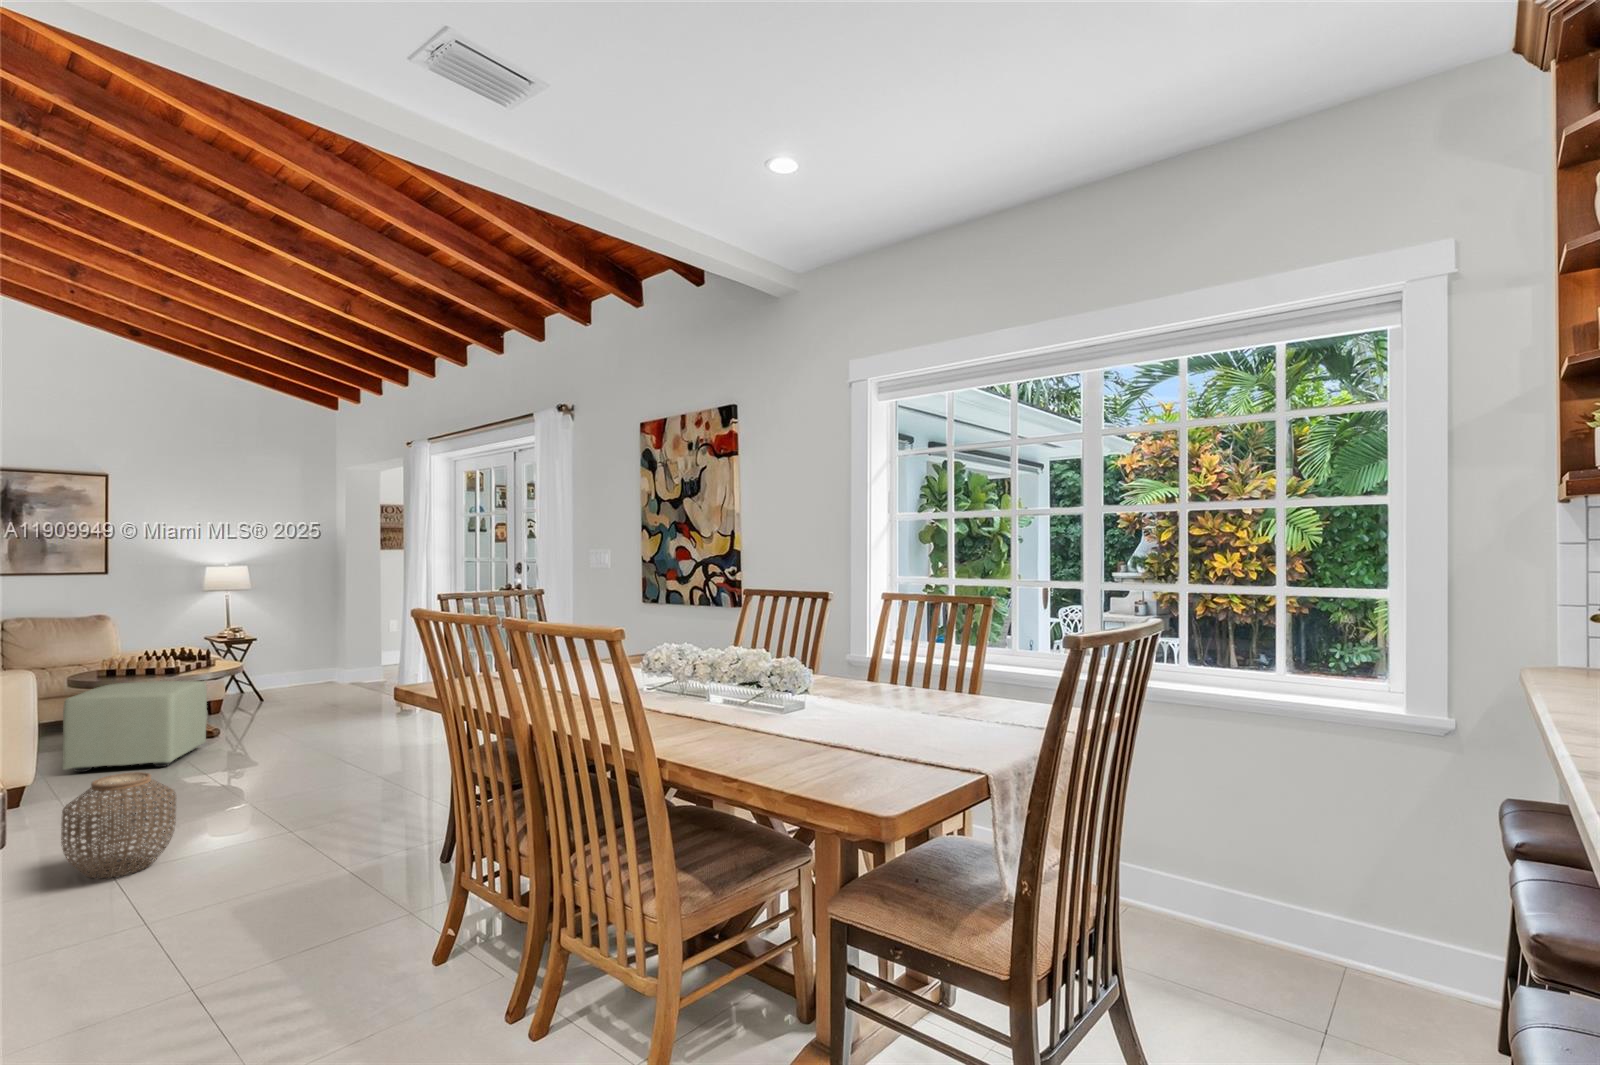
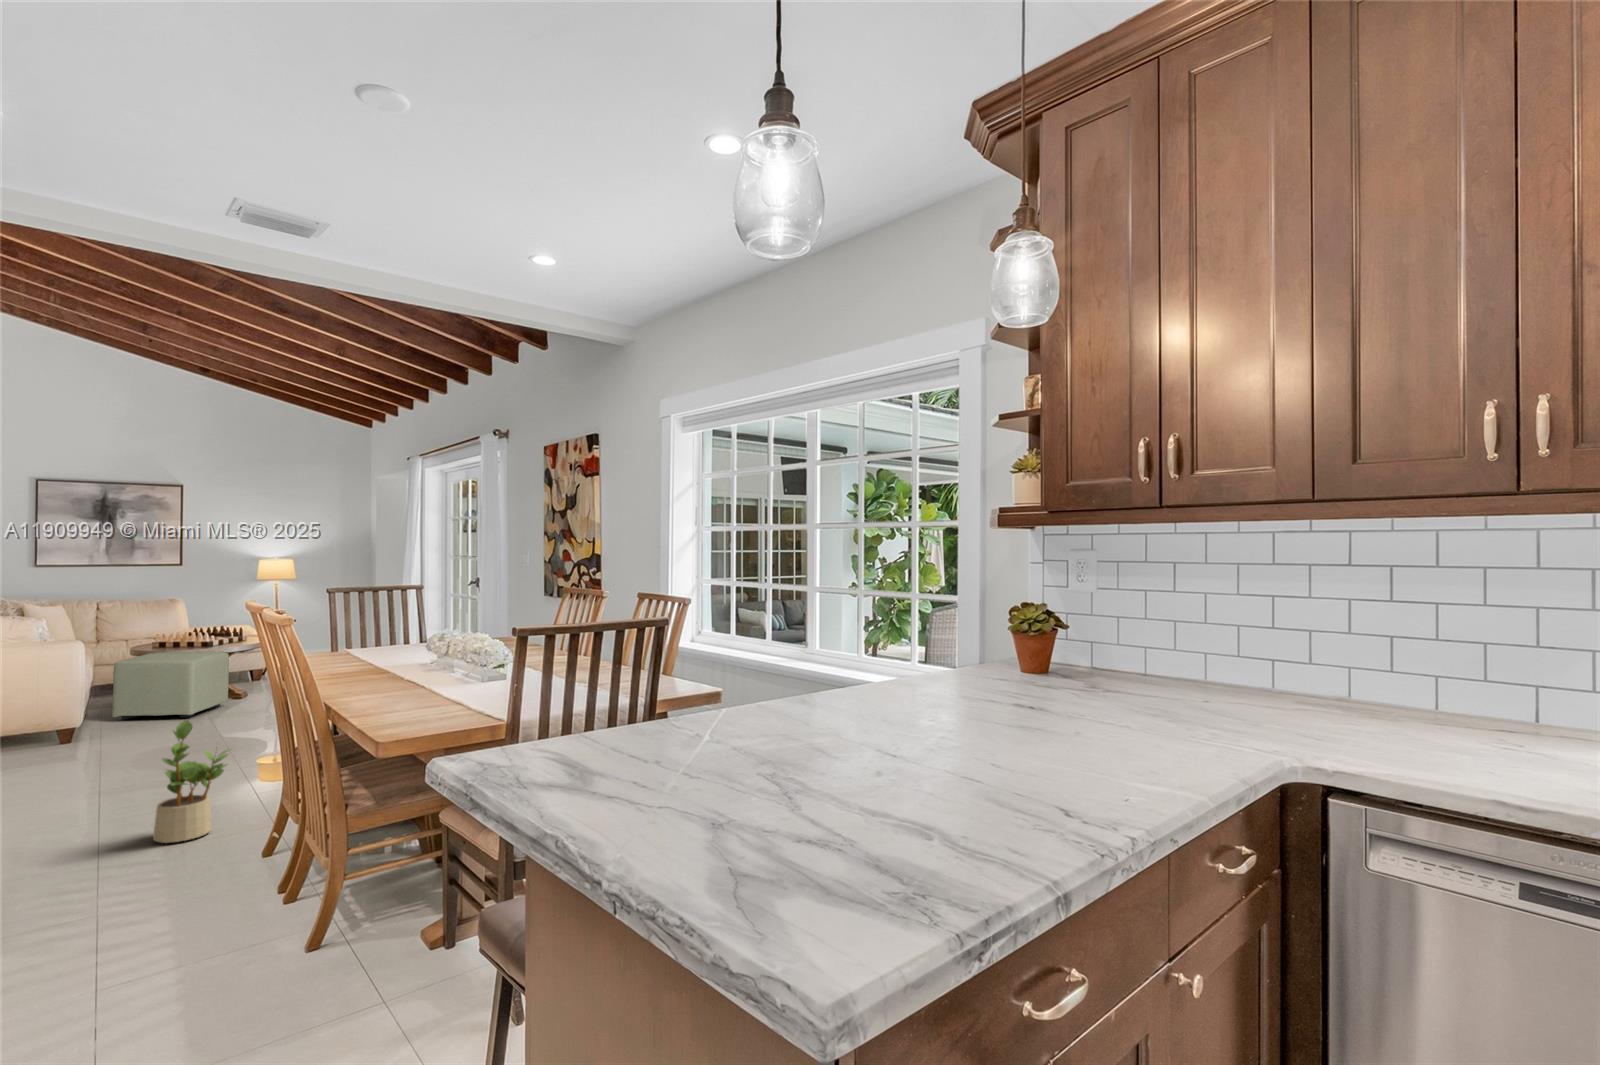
woven basket: present [61,772,176,878] -> none [57,716,144,791]
potted plant: none [267,780,364,953] -> present [153,720,228,843]

